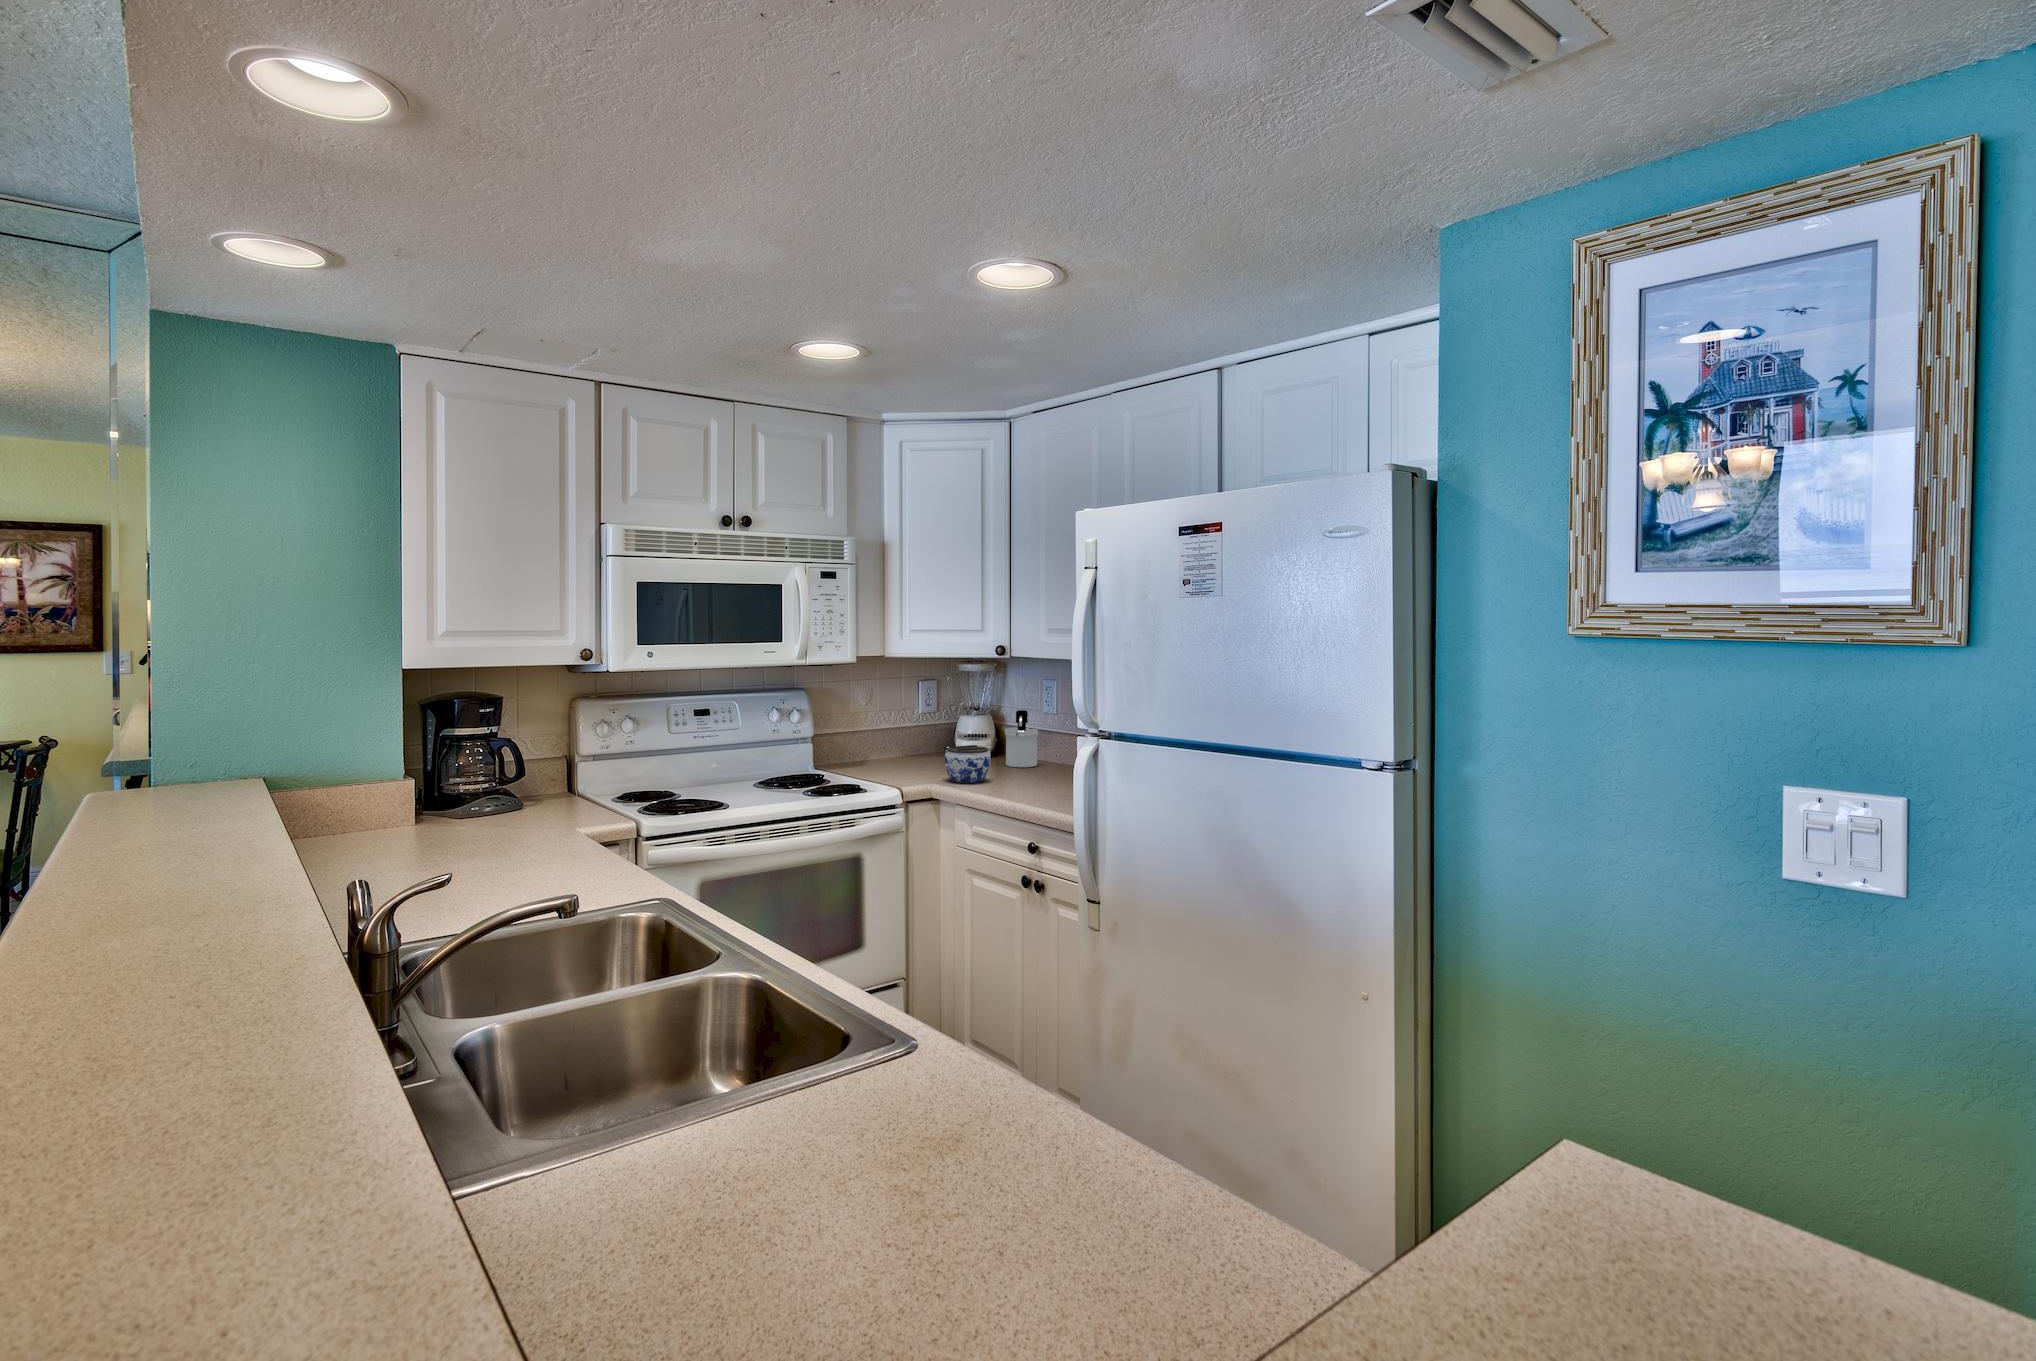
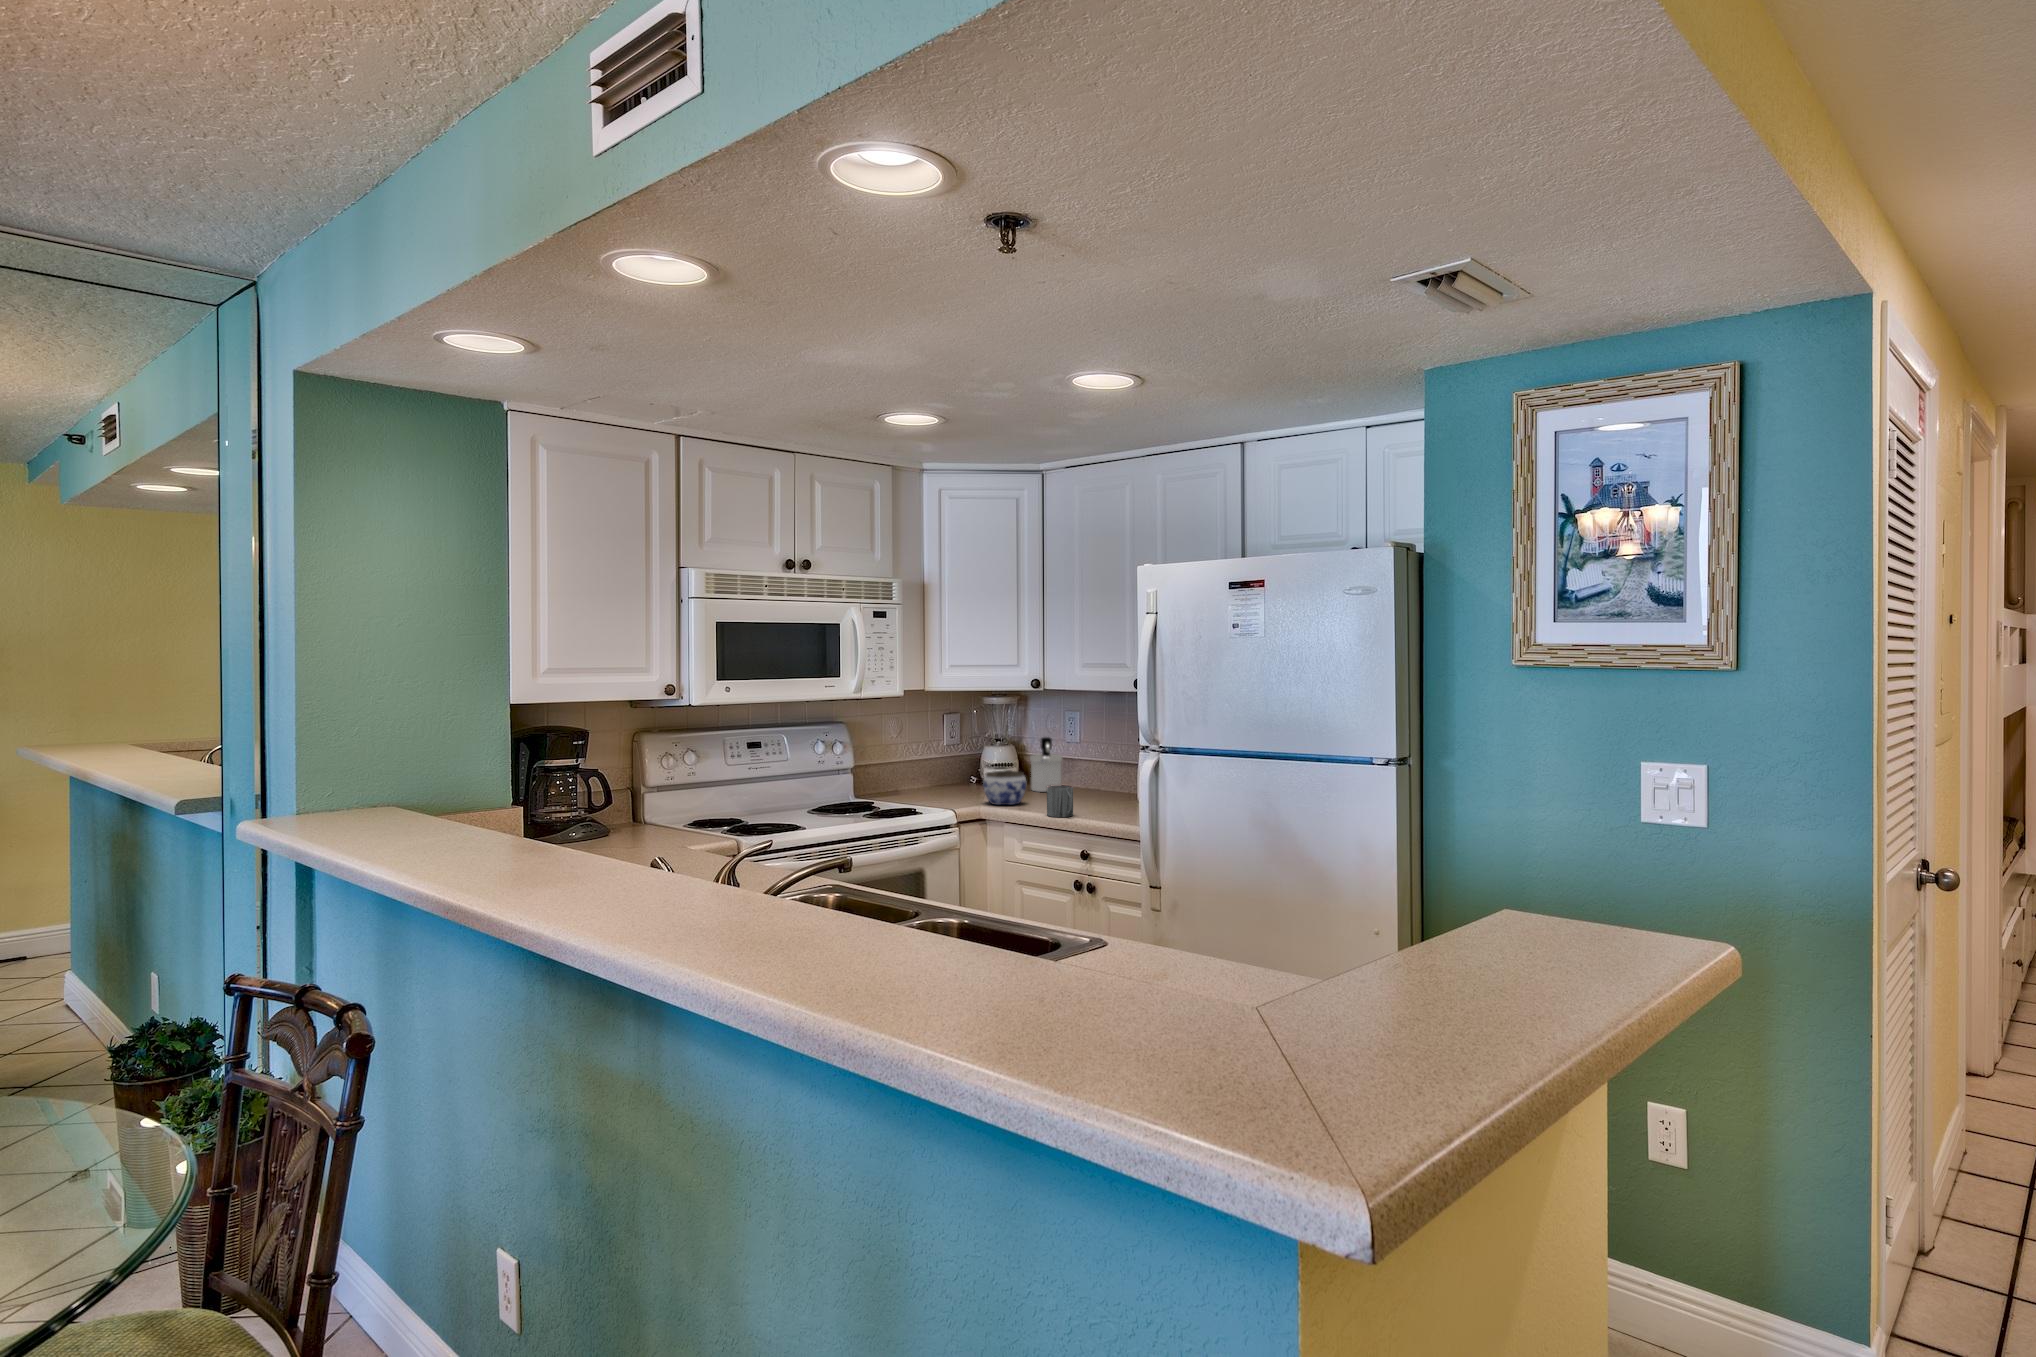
mug: none [1003,764,1032,800] -> present [1047,785,1073,817]

